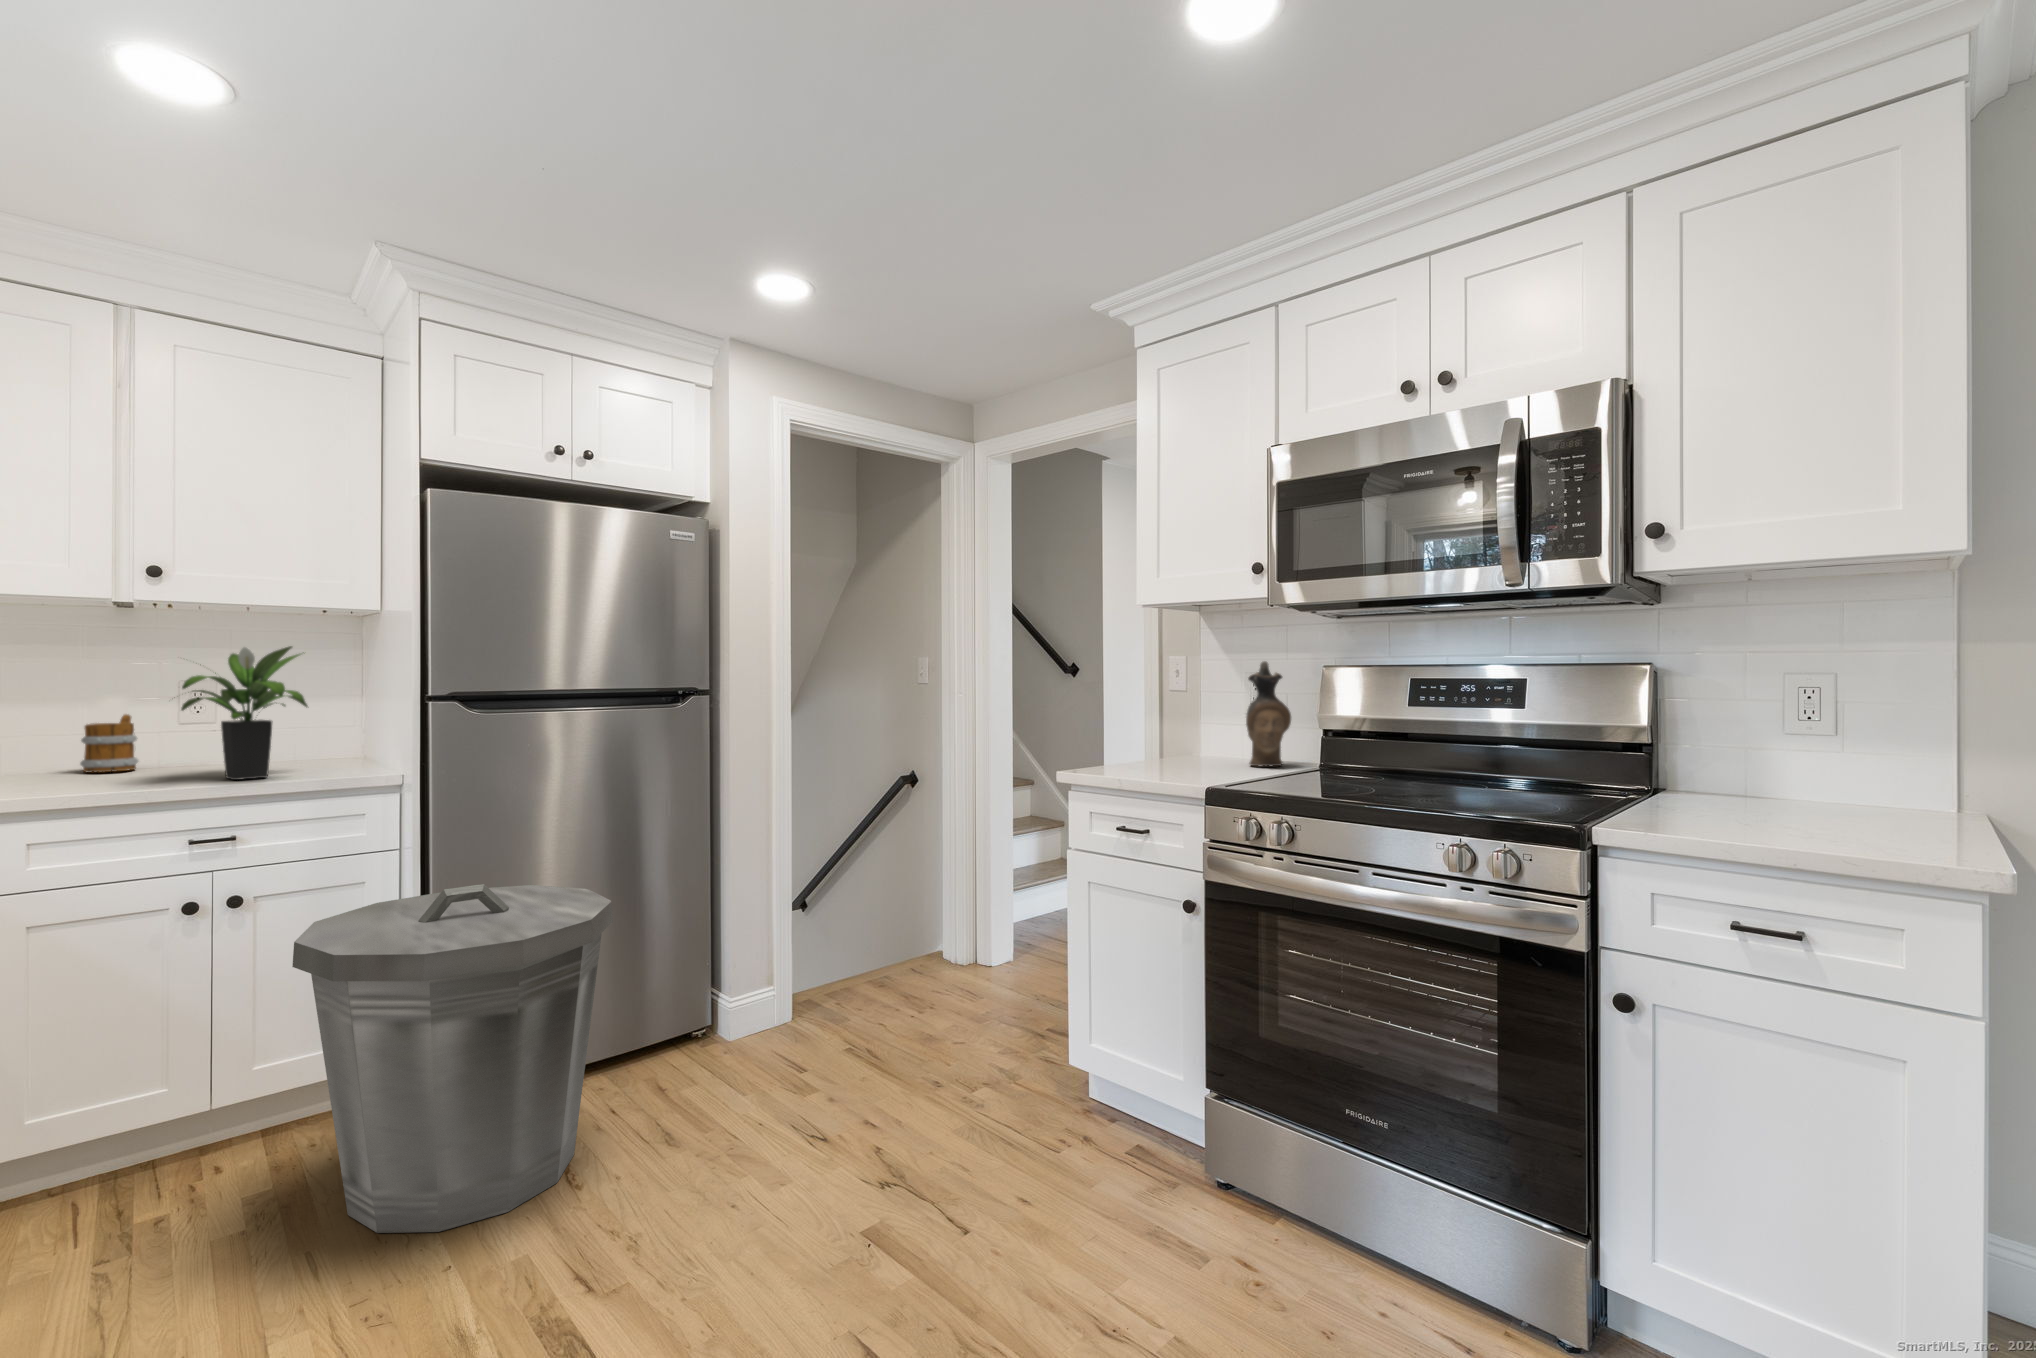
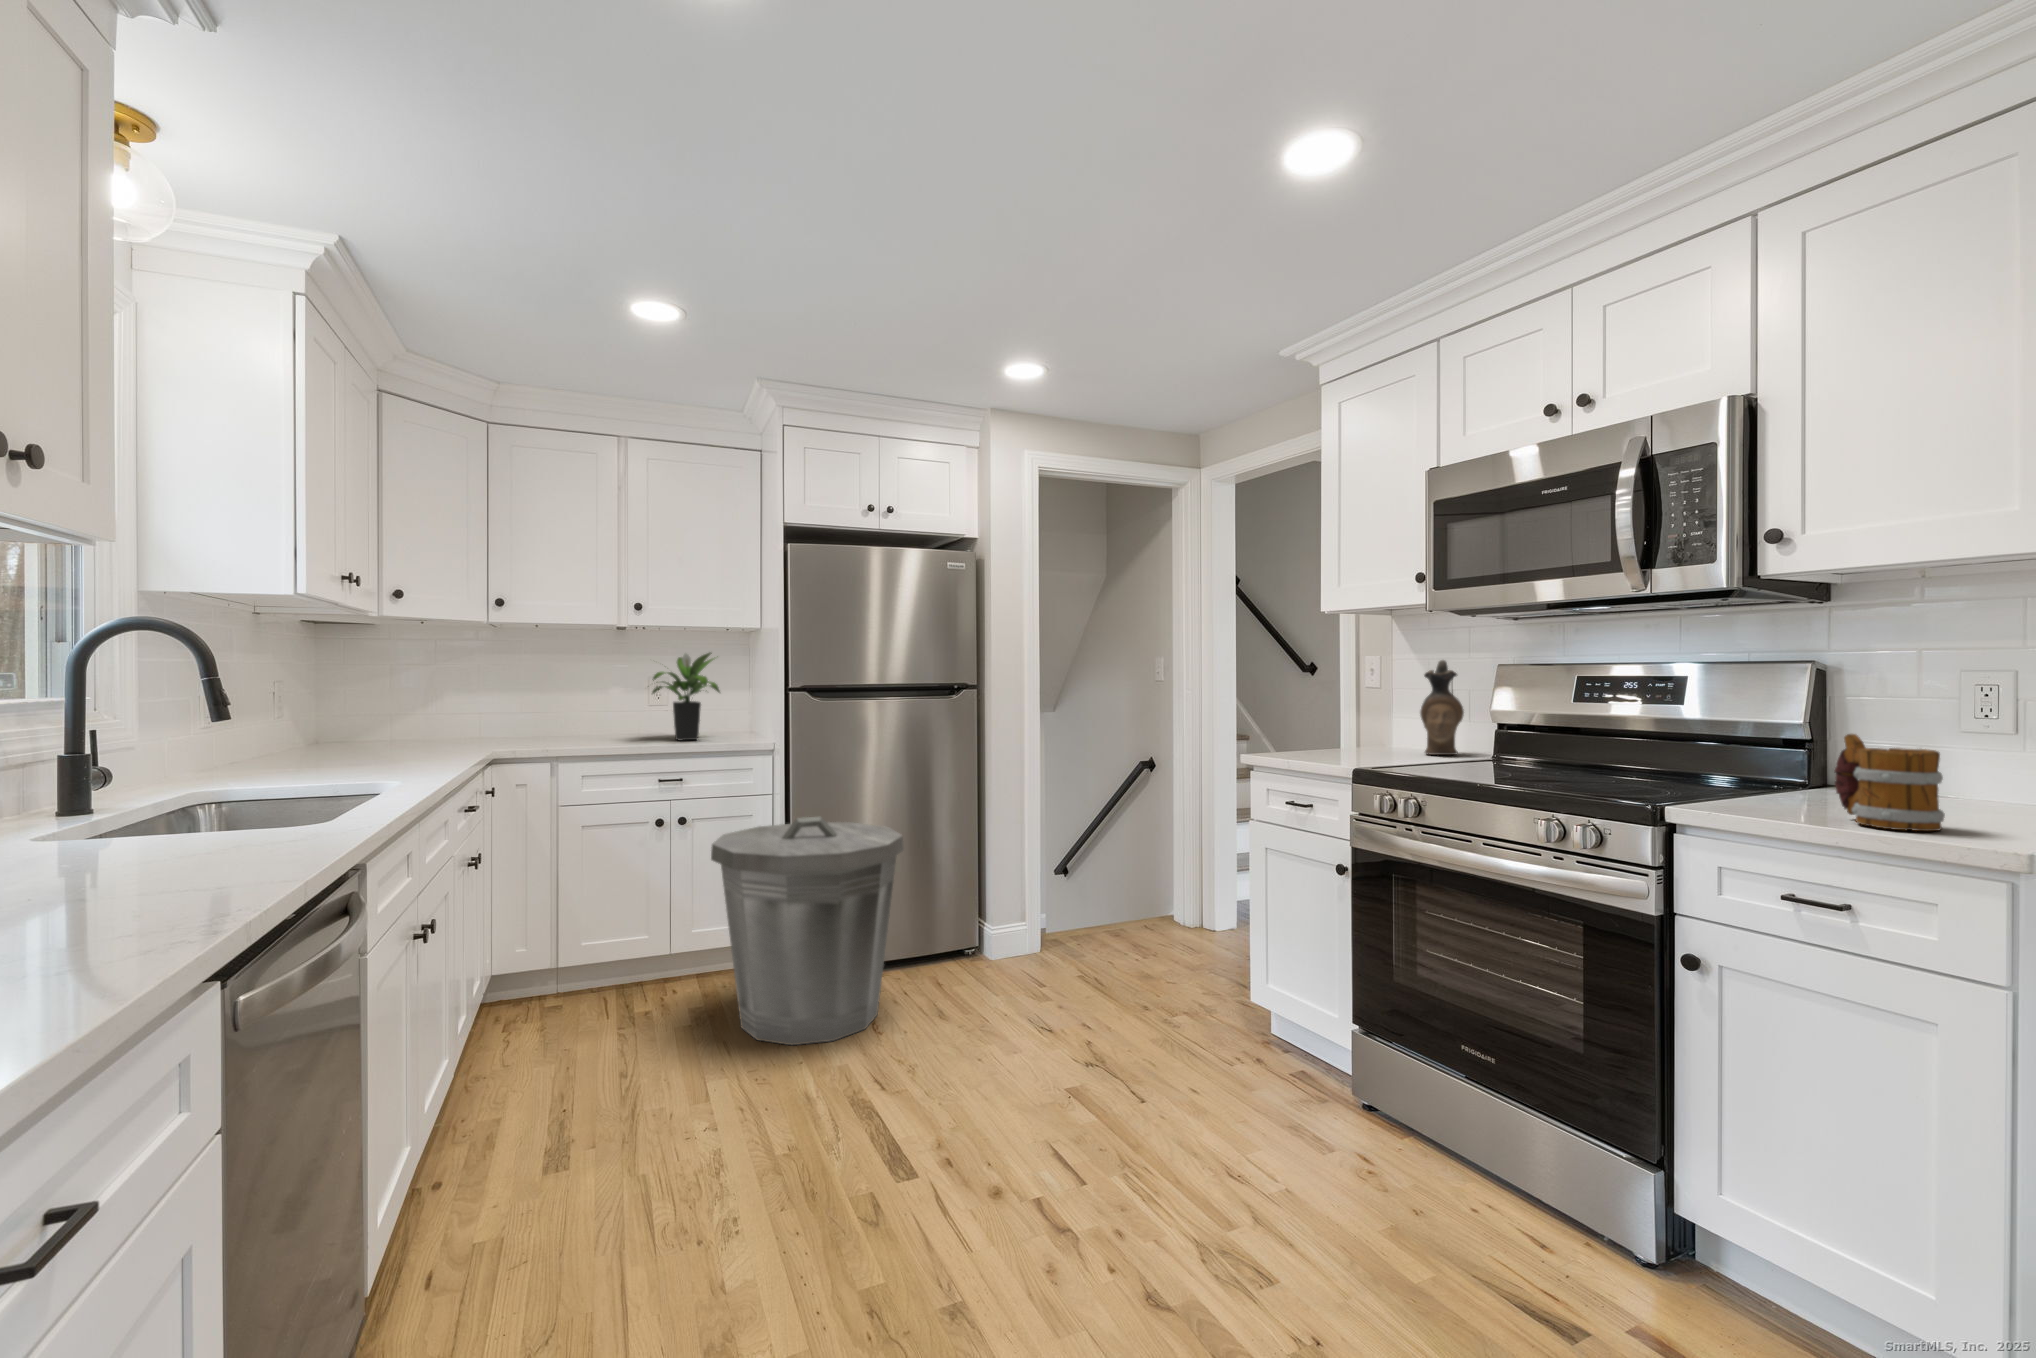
mug: present [80,714,138,772] -> present [1835,734,1945,831]

